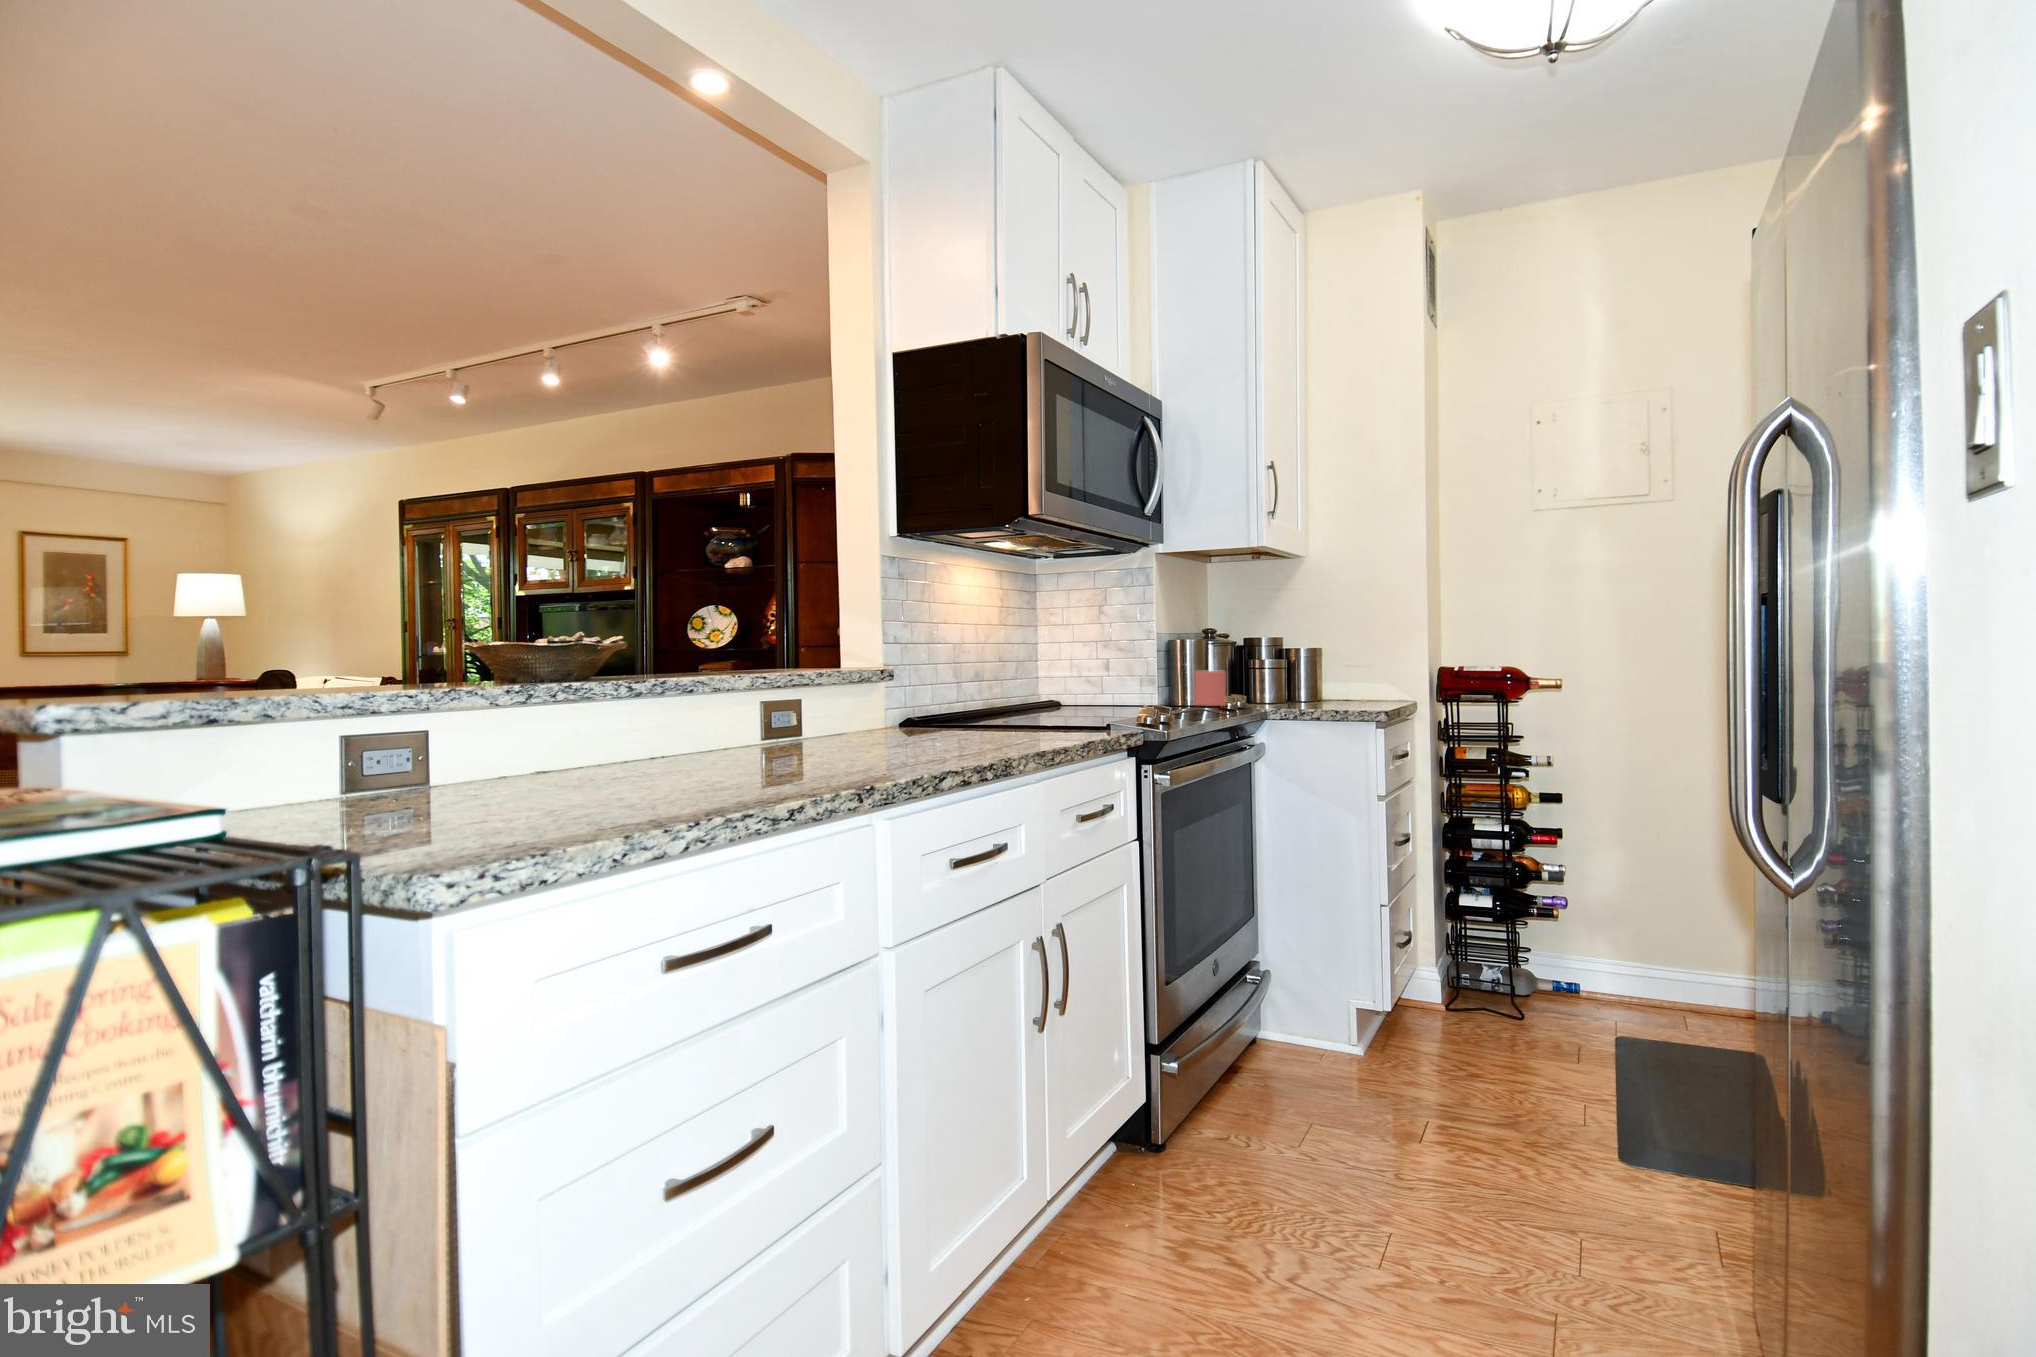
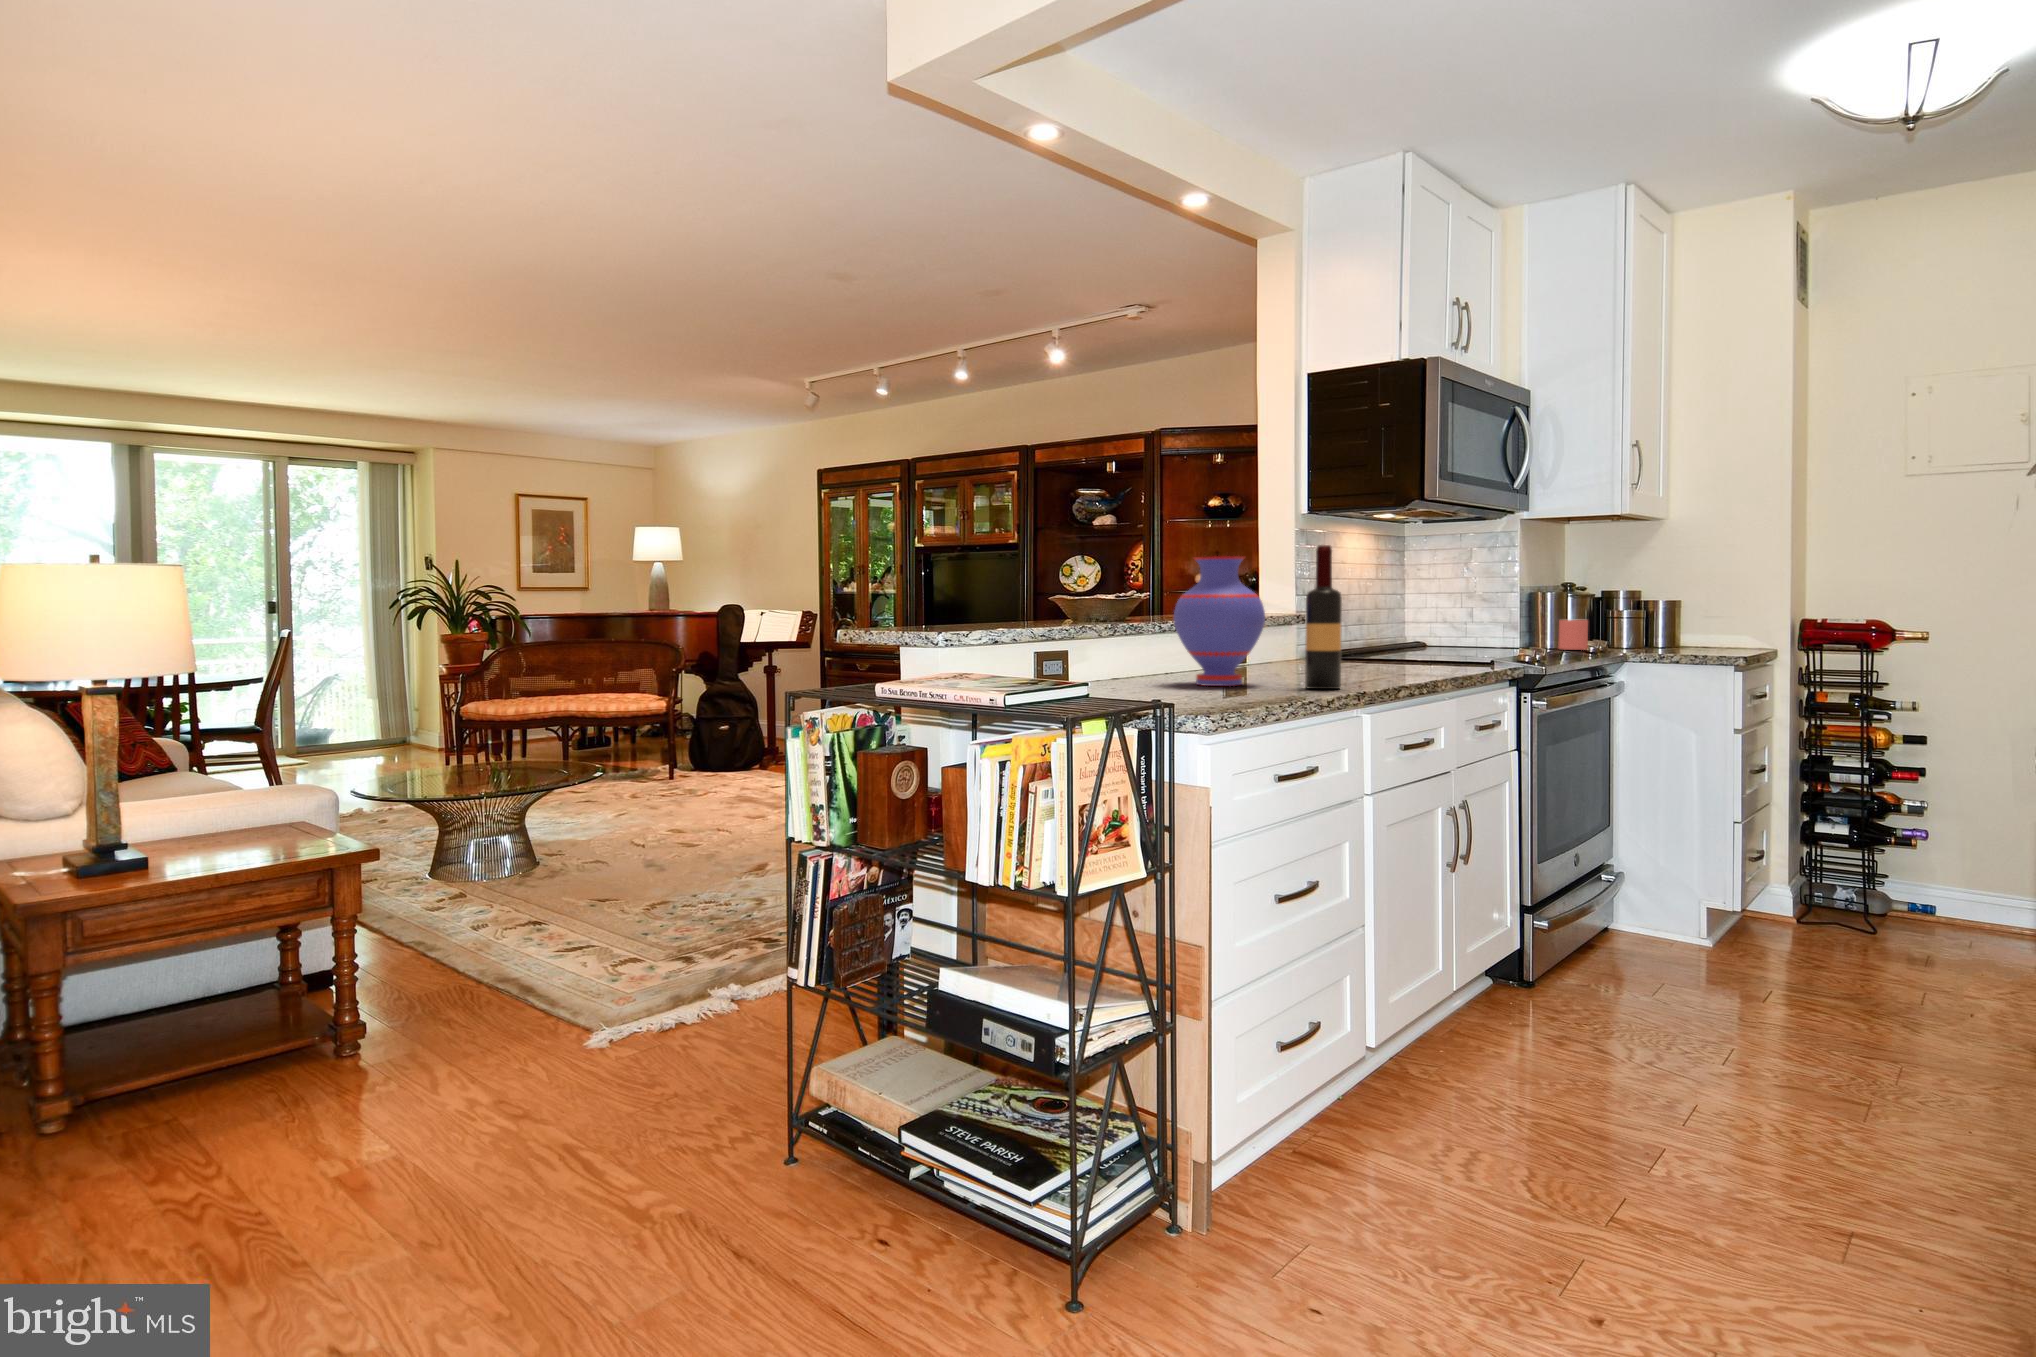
wine bottle: none [784,550,841,782] -> present [1305,545,1342,689]
vase: none [582,566,734,778] -> present [1174,556,1265,686]

